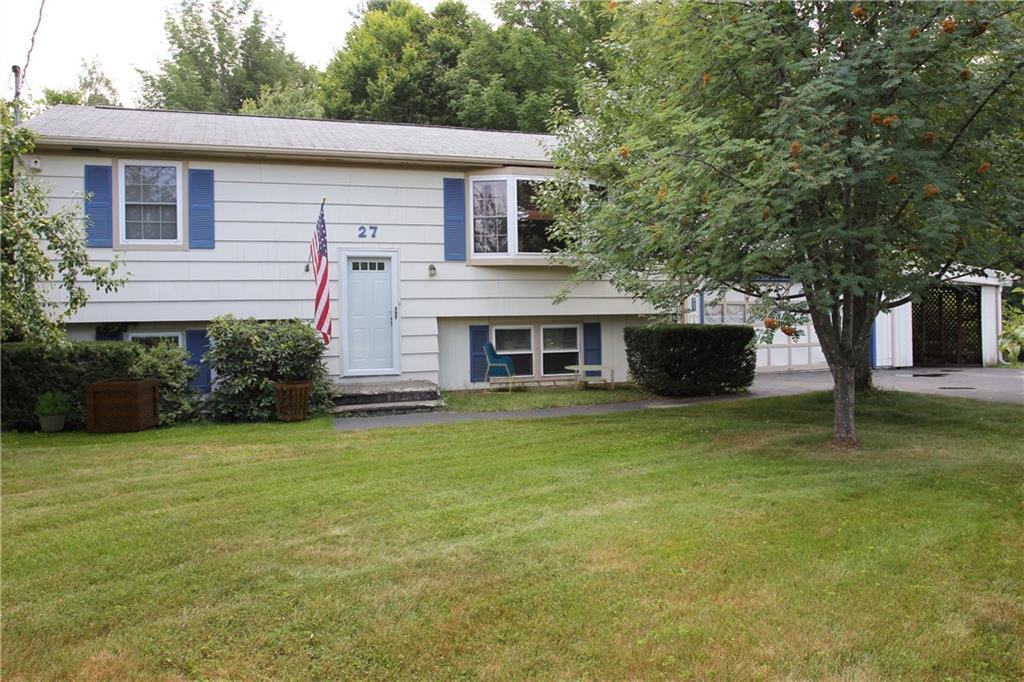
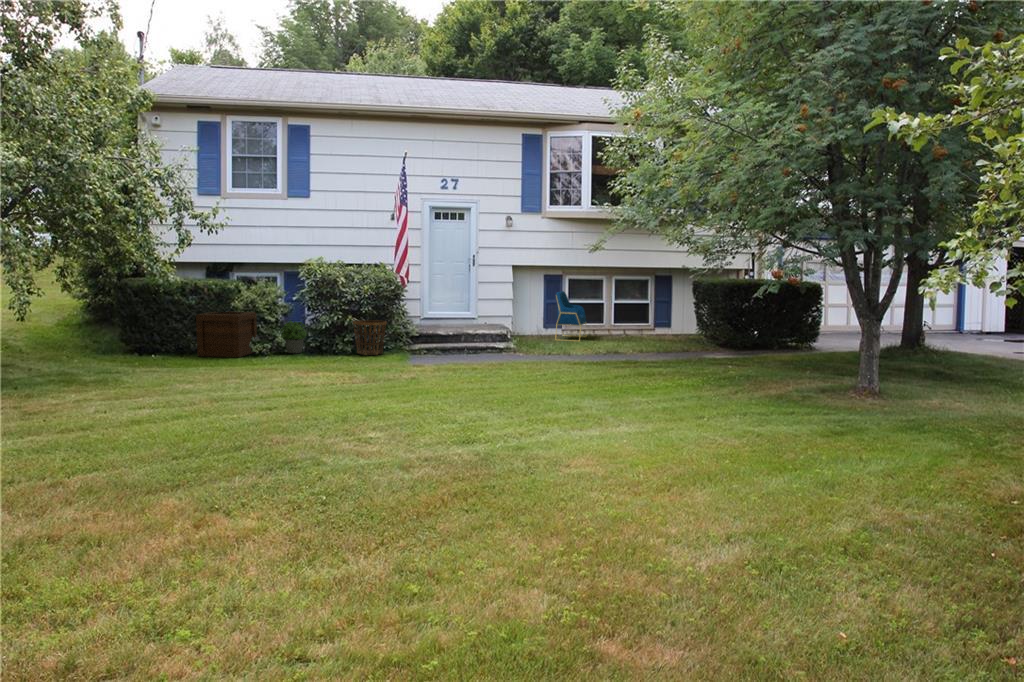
round table: present [565,365,617,391] -> none [636,317,690,342]
potted plant: present [34,392,70,432] -> present [281,320,307,354]

